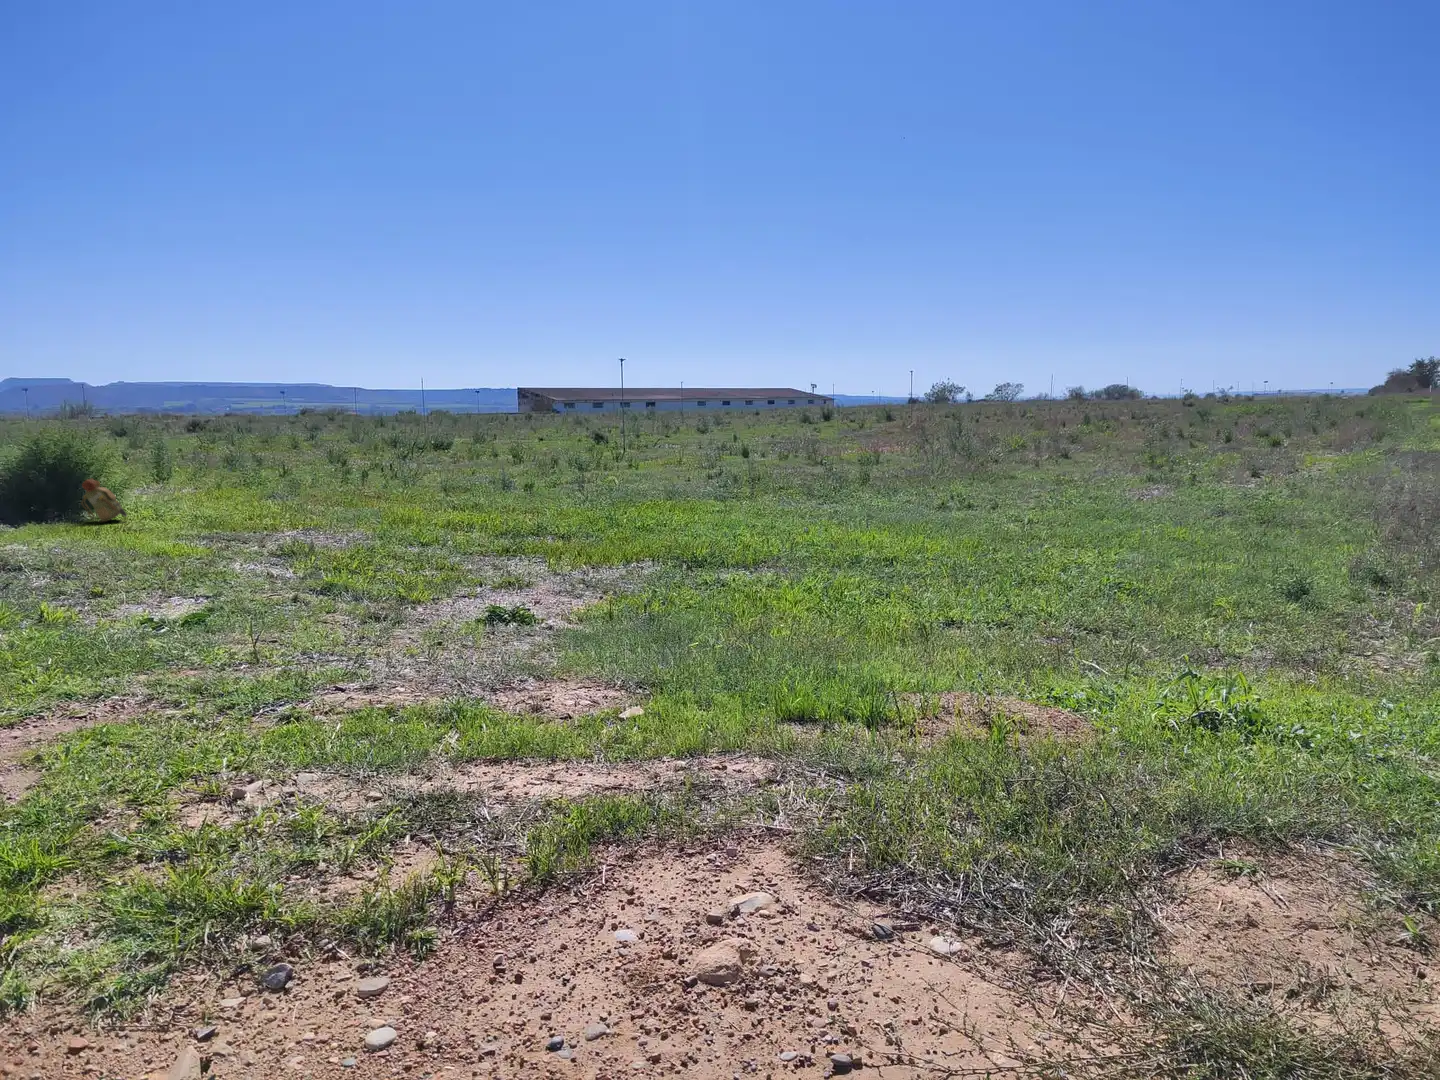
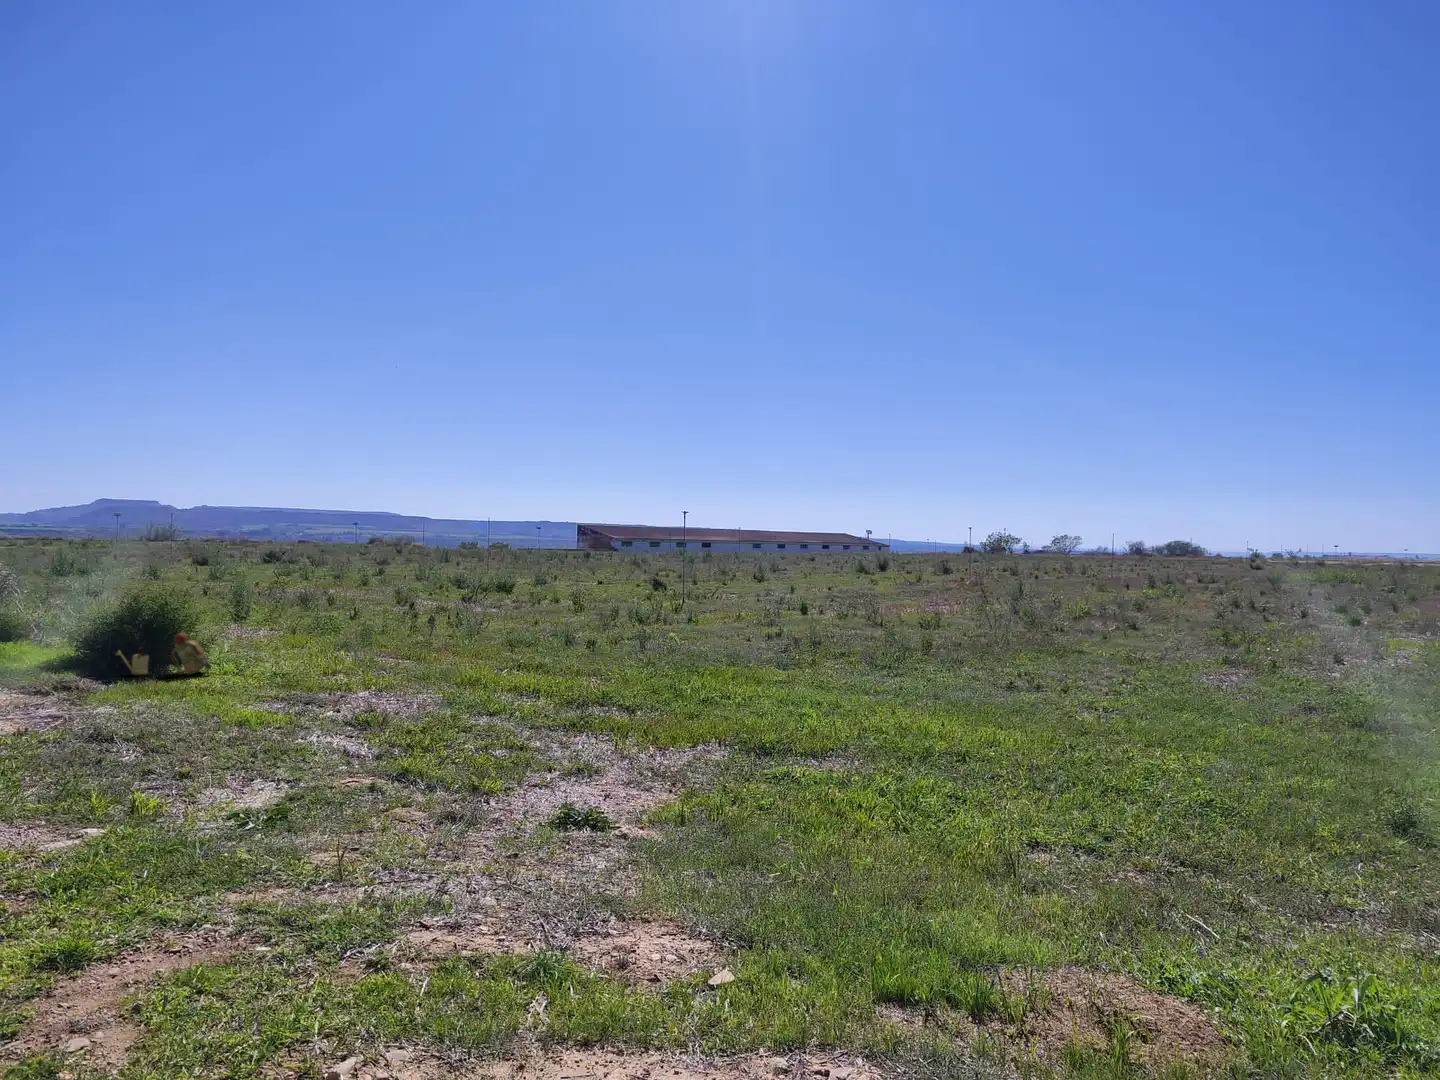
watering can: none [21,496,62,525] -> present [116,650,149,676]

